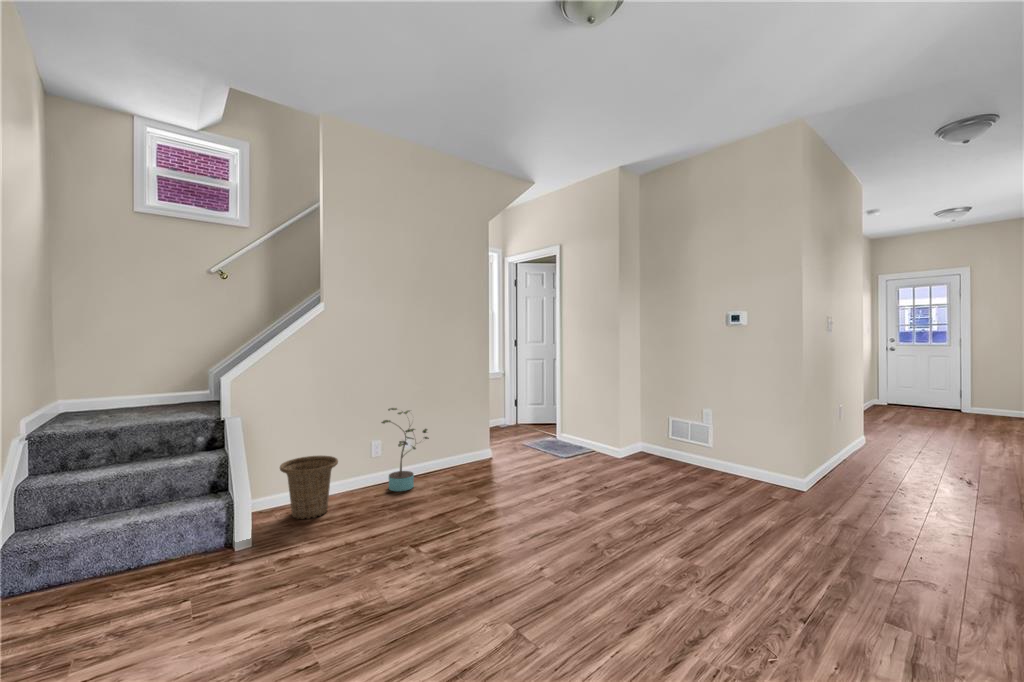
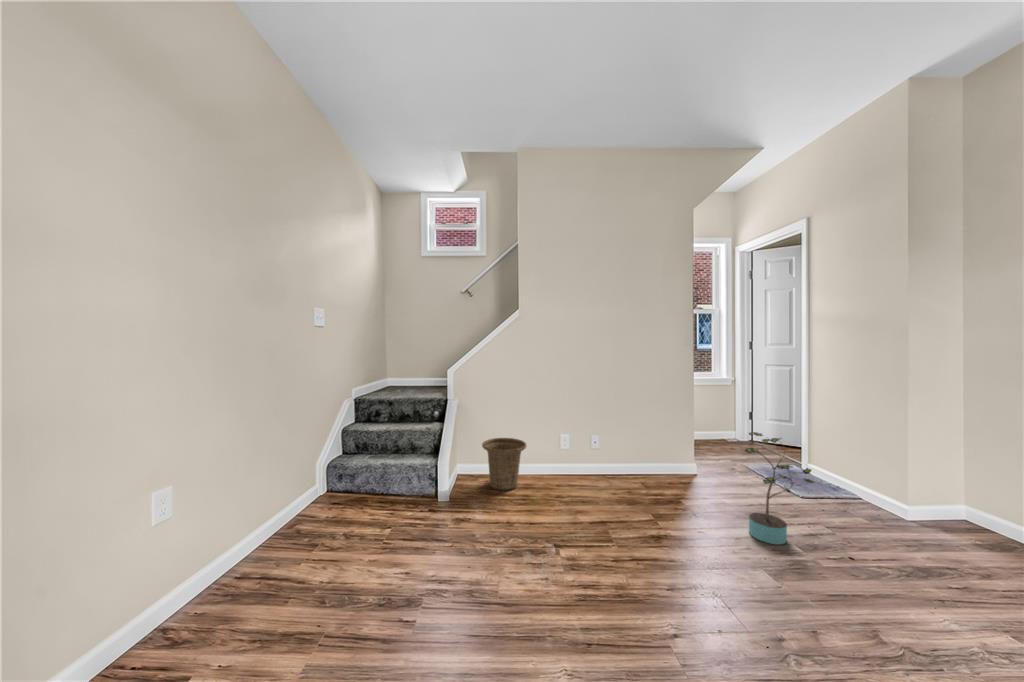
potted plant: present [382,408,429,491] -> present [745,432,814,544]

